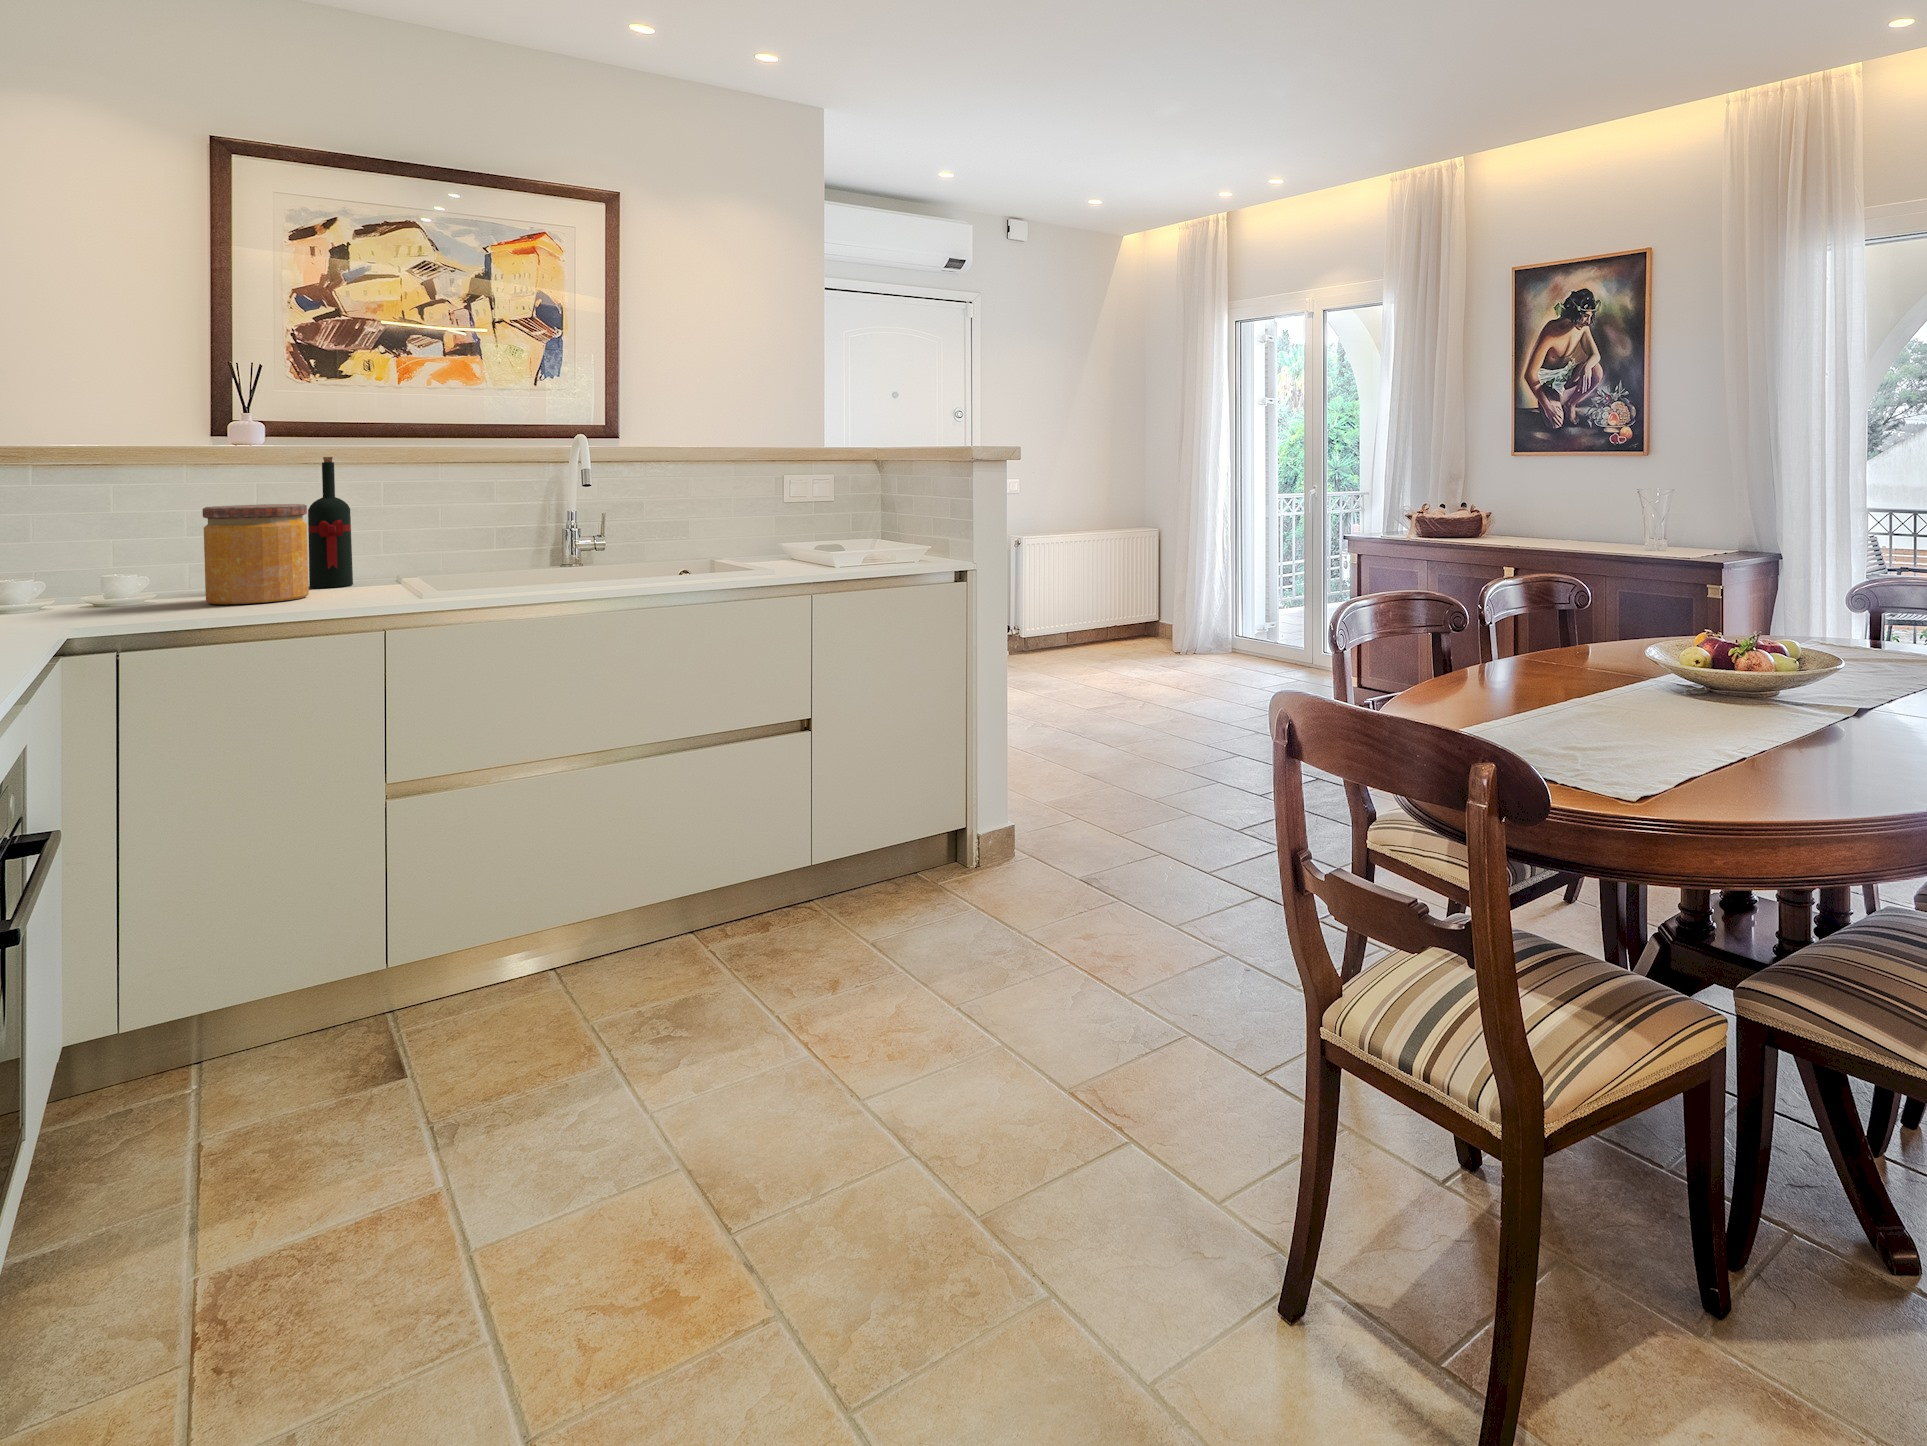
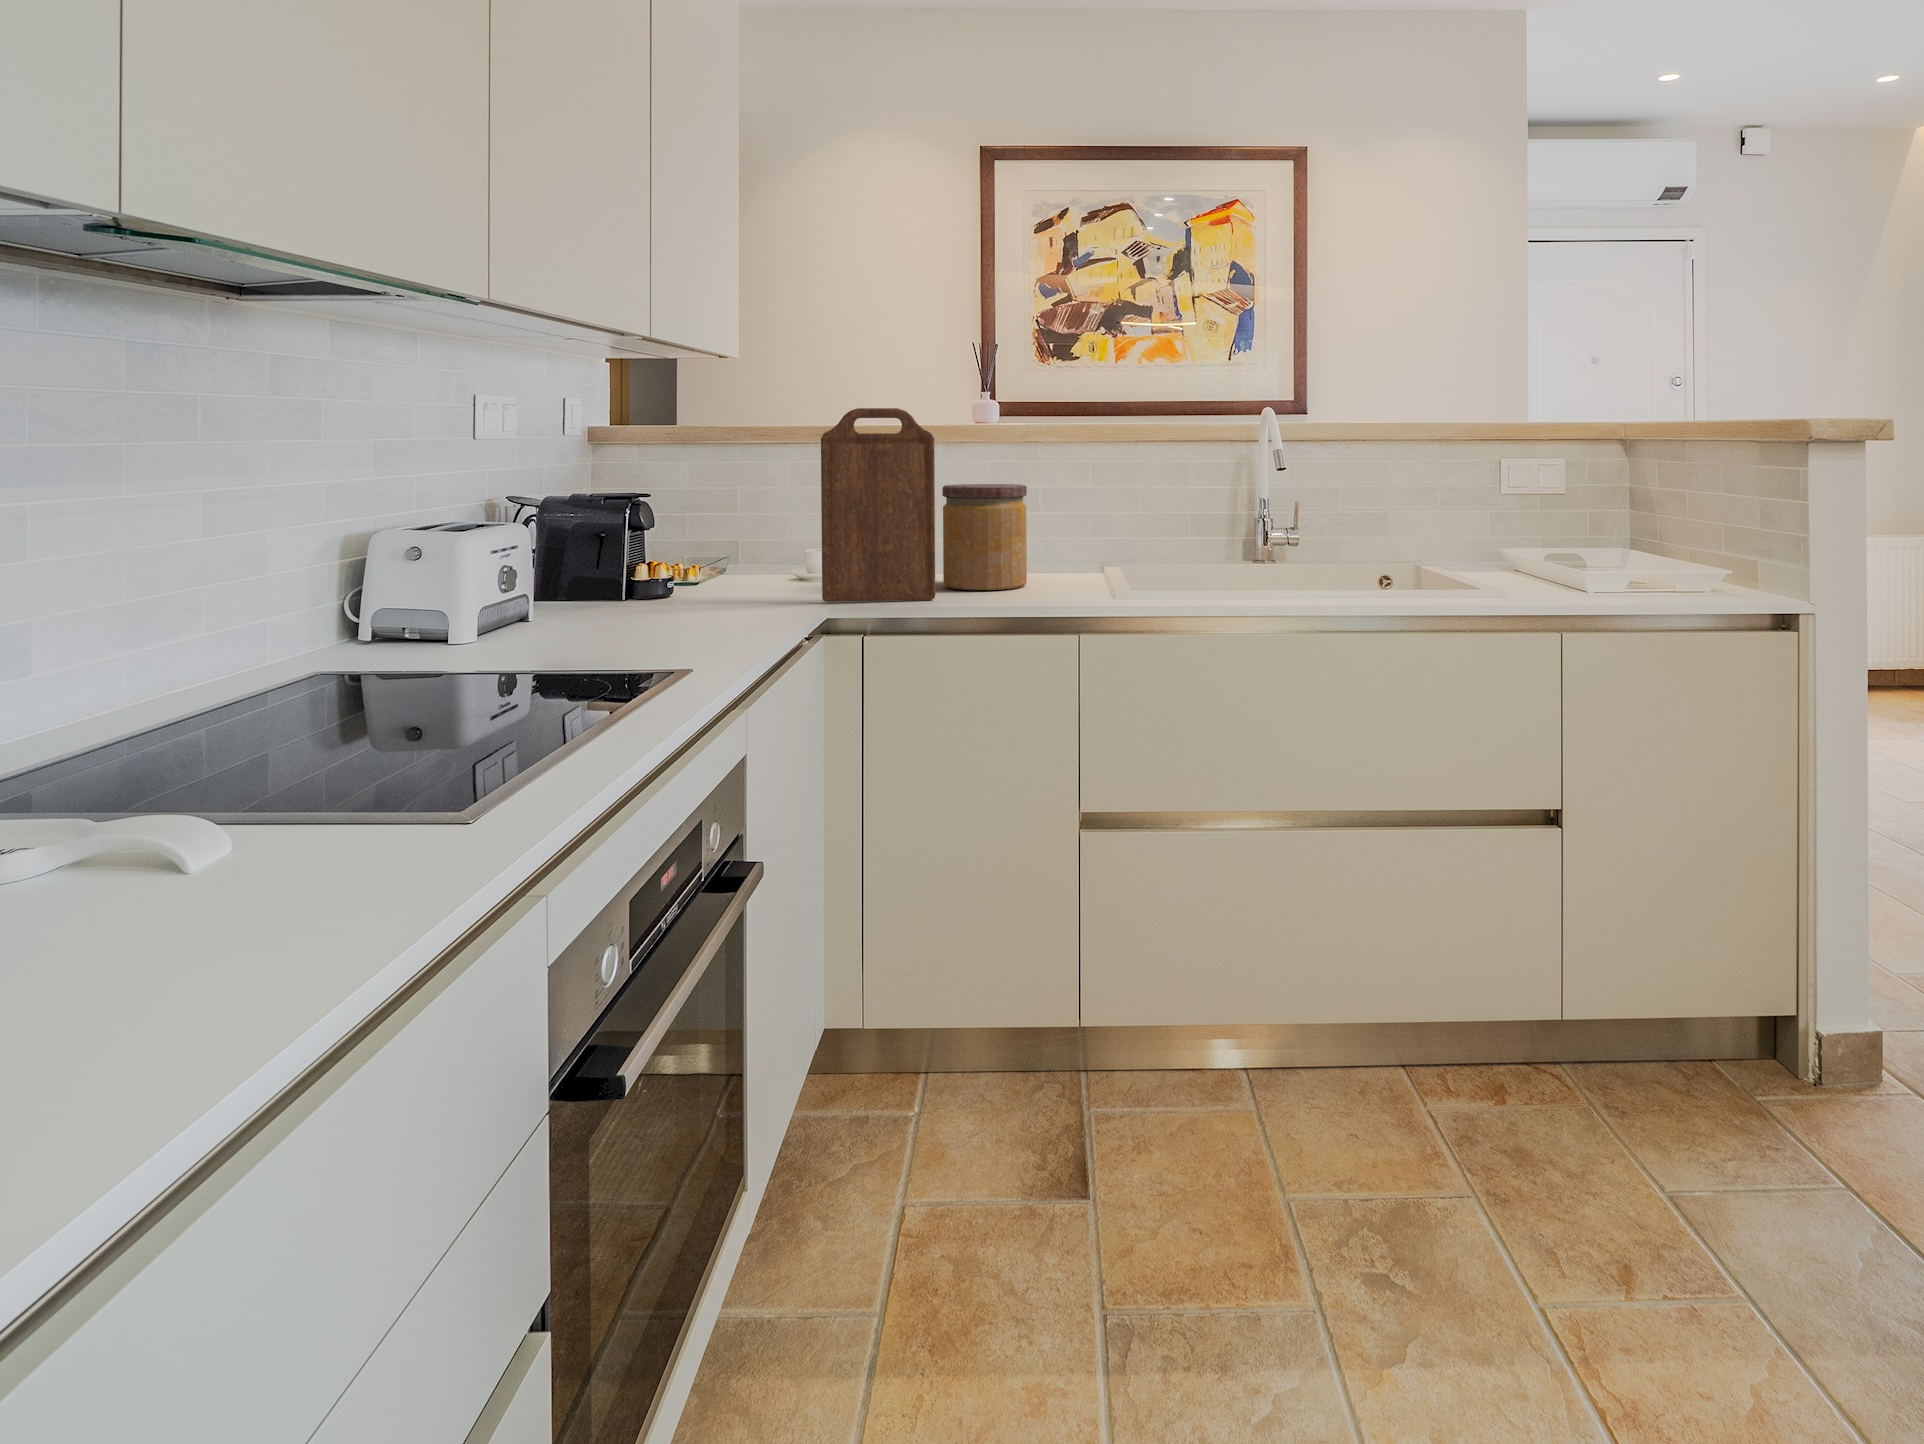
cutting board: none [46,435,202,625] -> present [821,408,935,602]
wine bottle: present [308,457,353,588] -> none [1030,434,1066,575]

